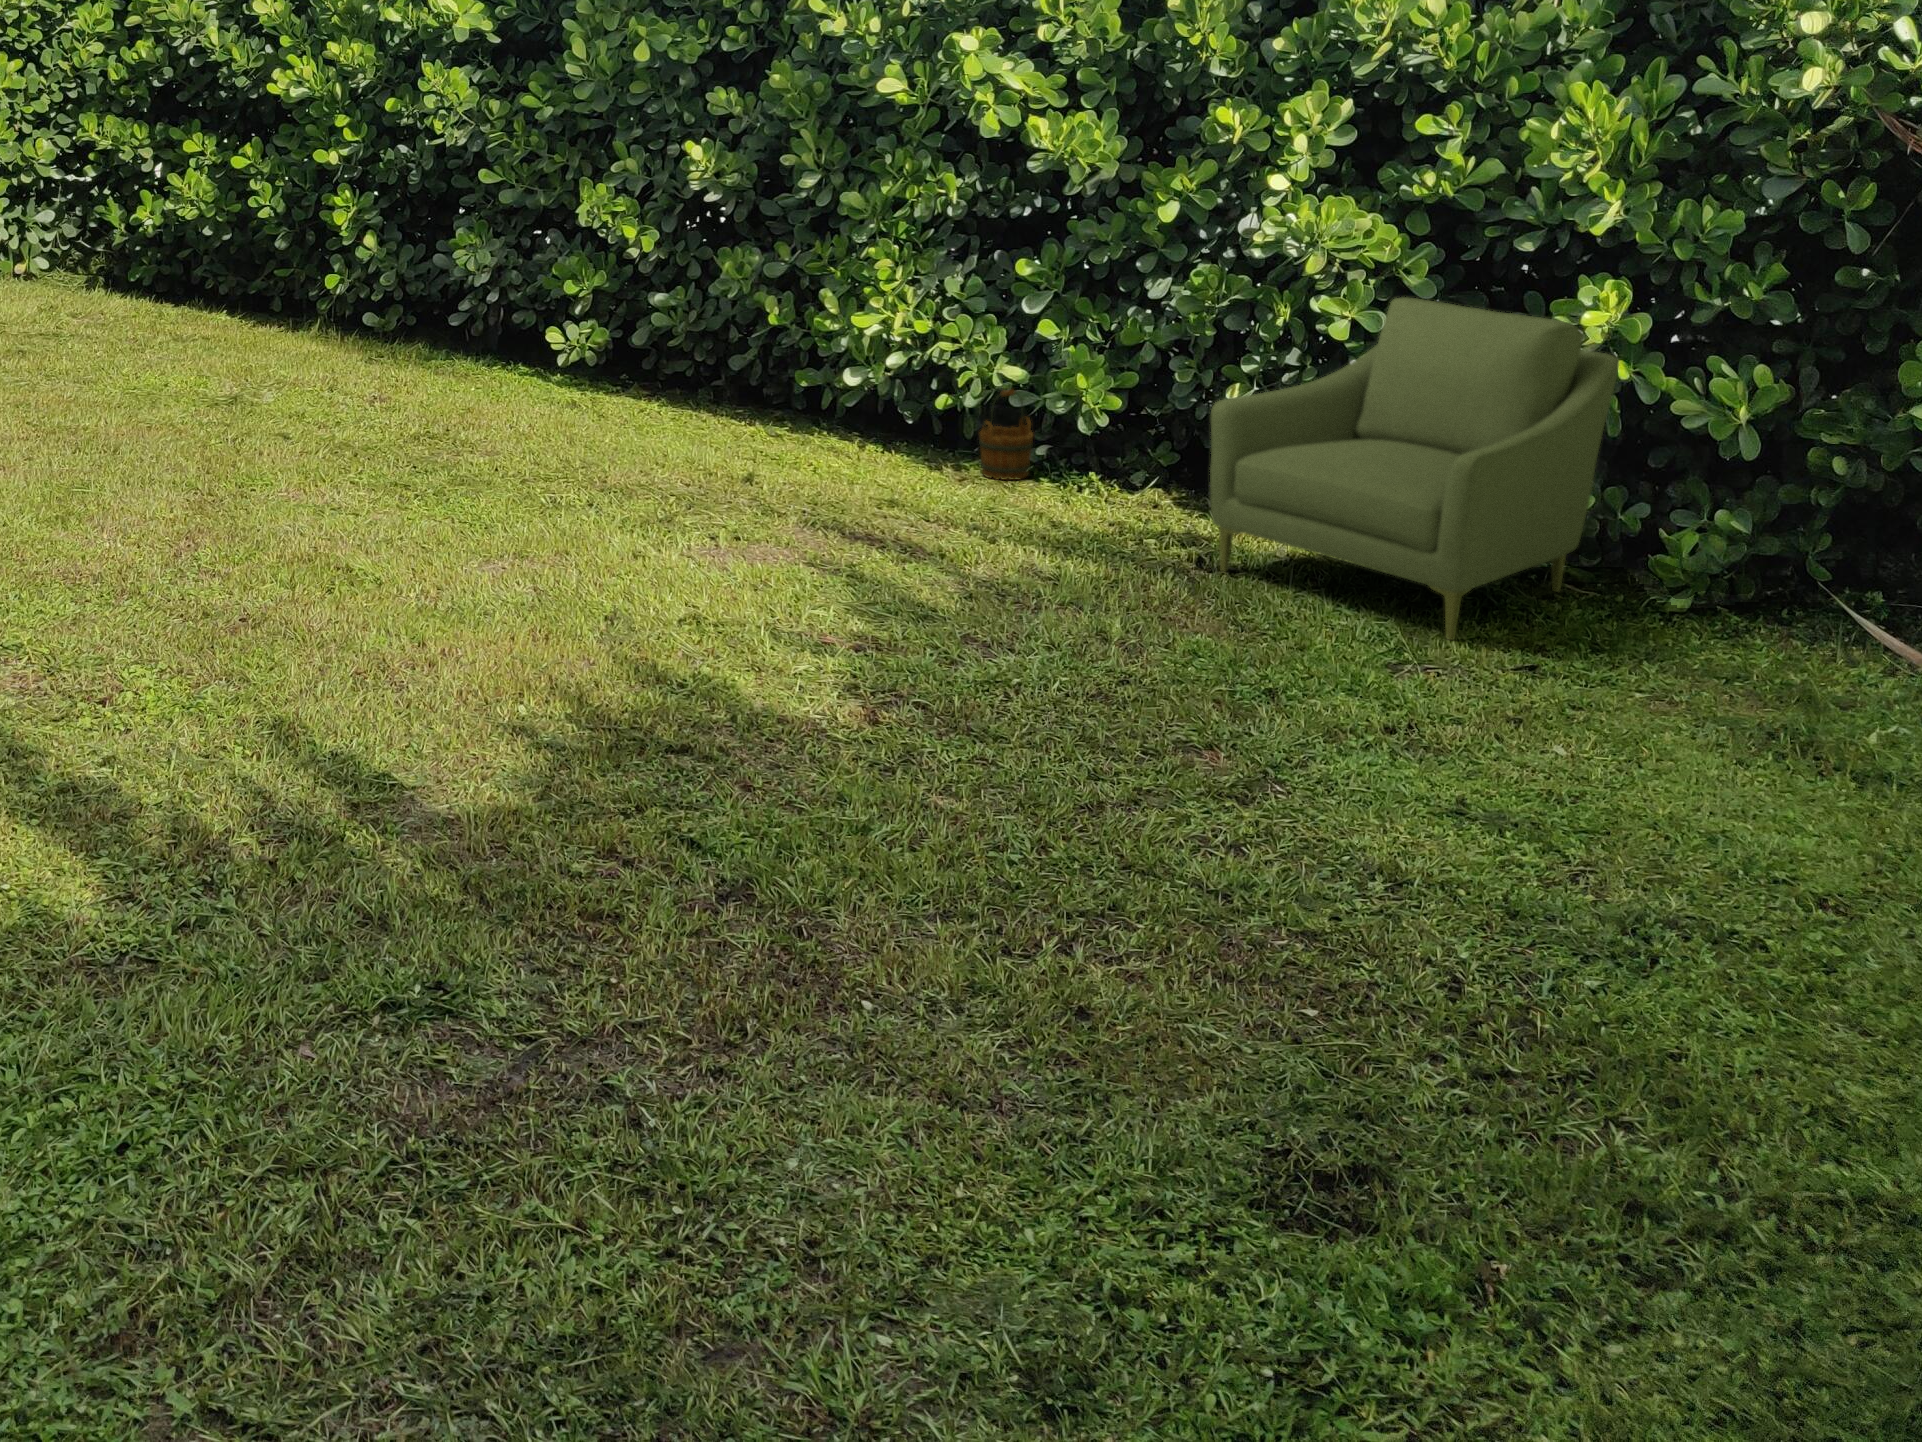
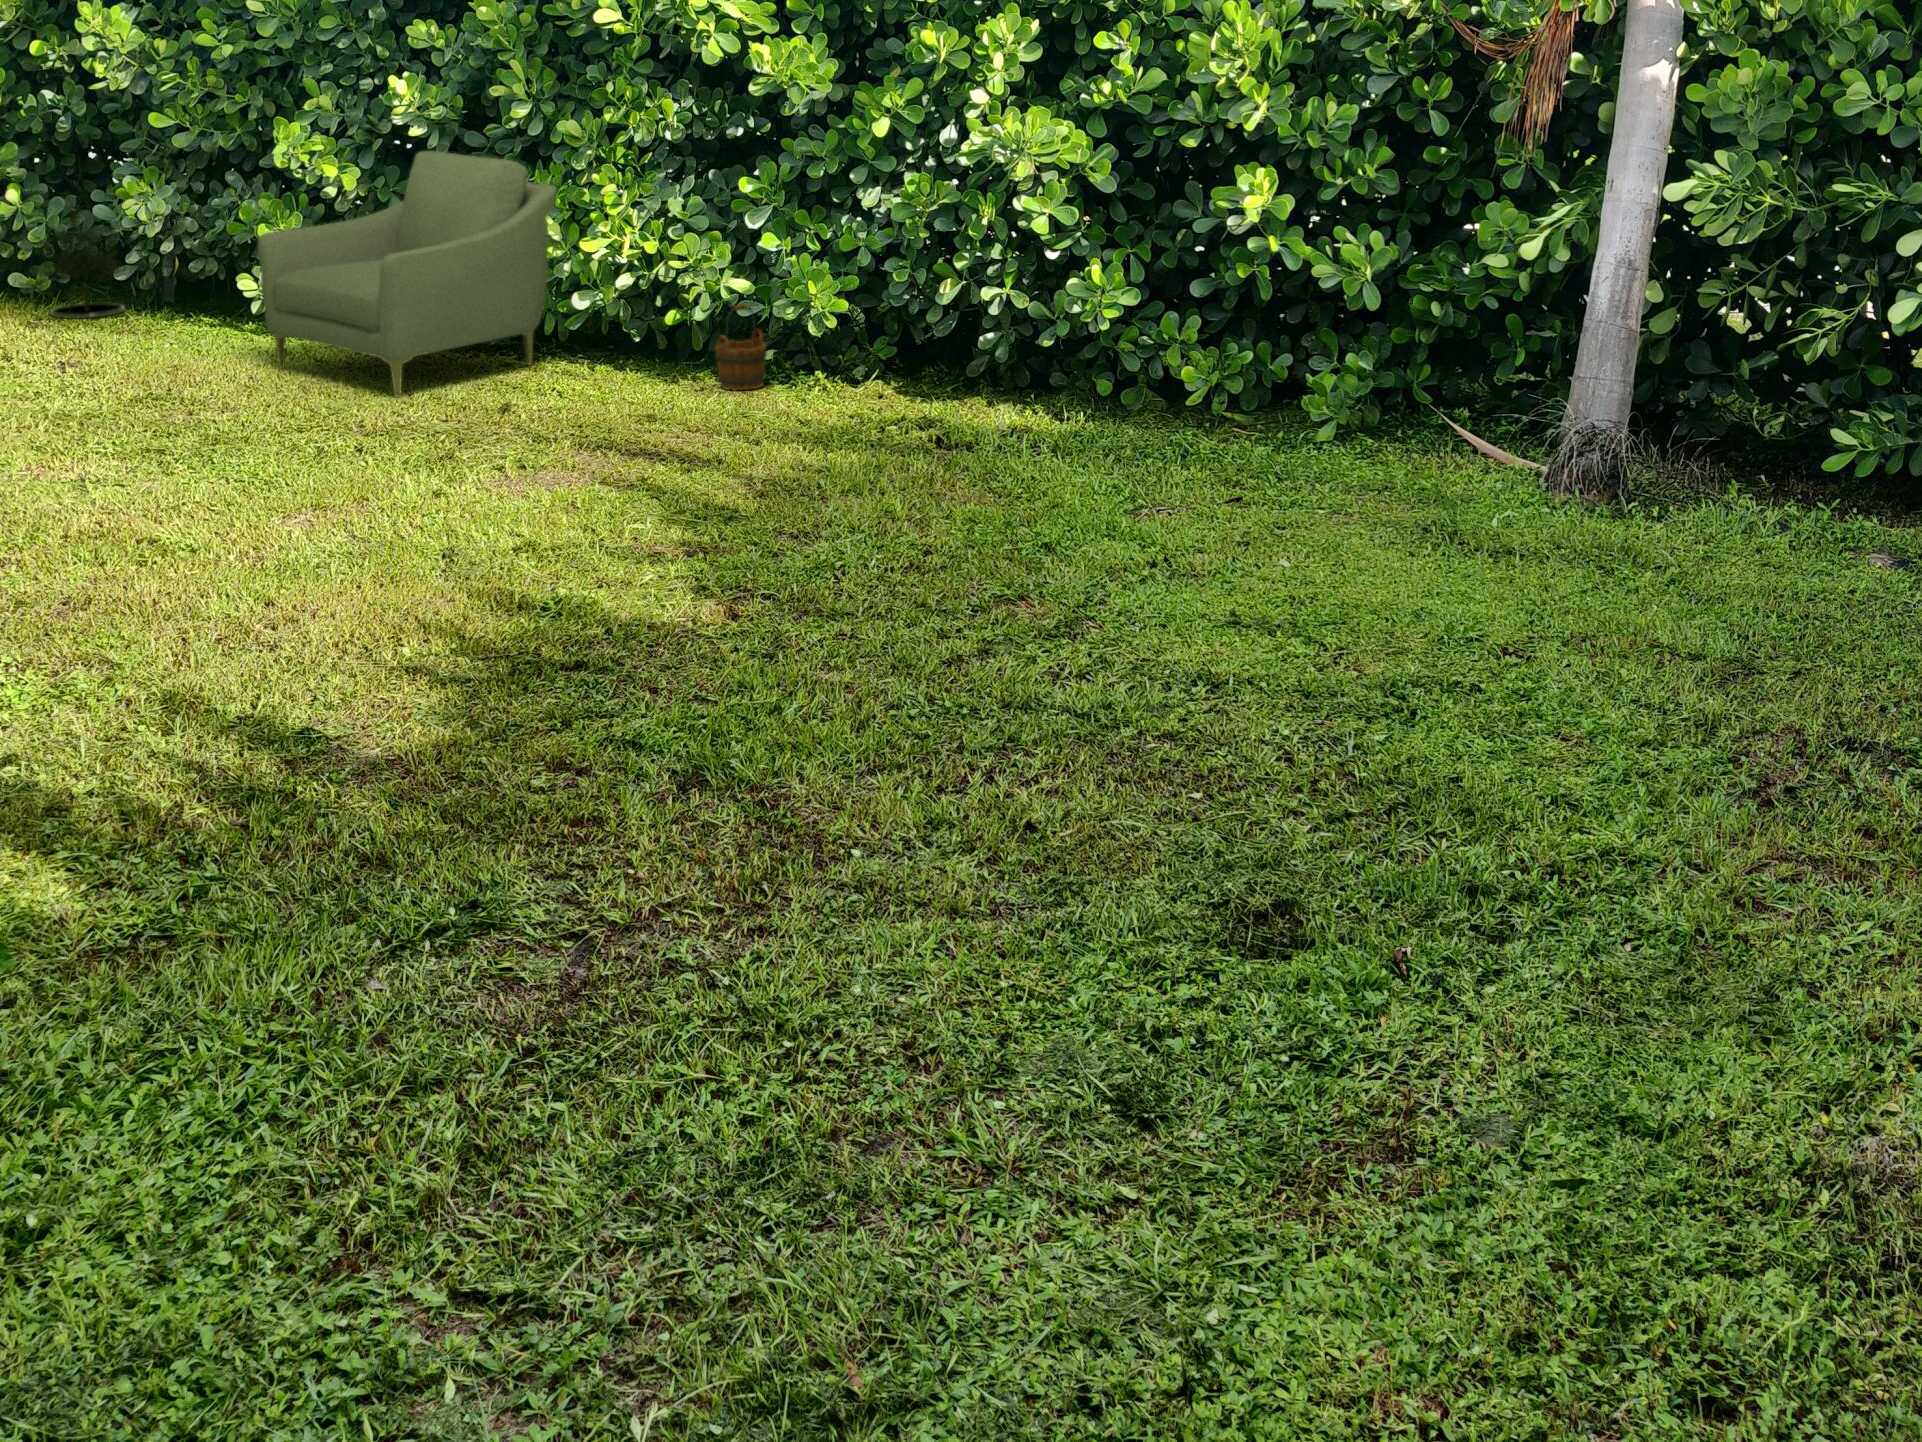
potted tree: none [375,236,456,354] -> present [34,192,125,319]
chair: present [1210,298,1619,640] -> present [258,151,557,398]

